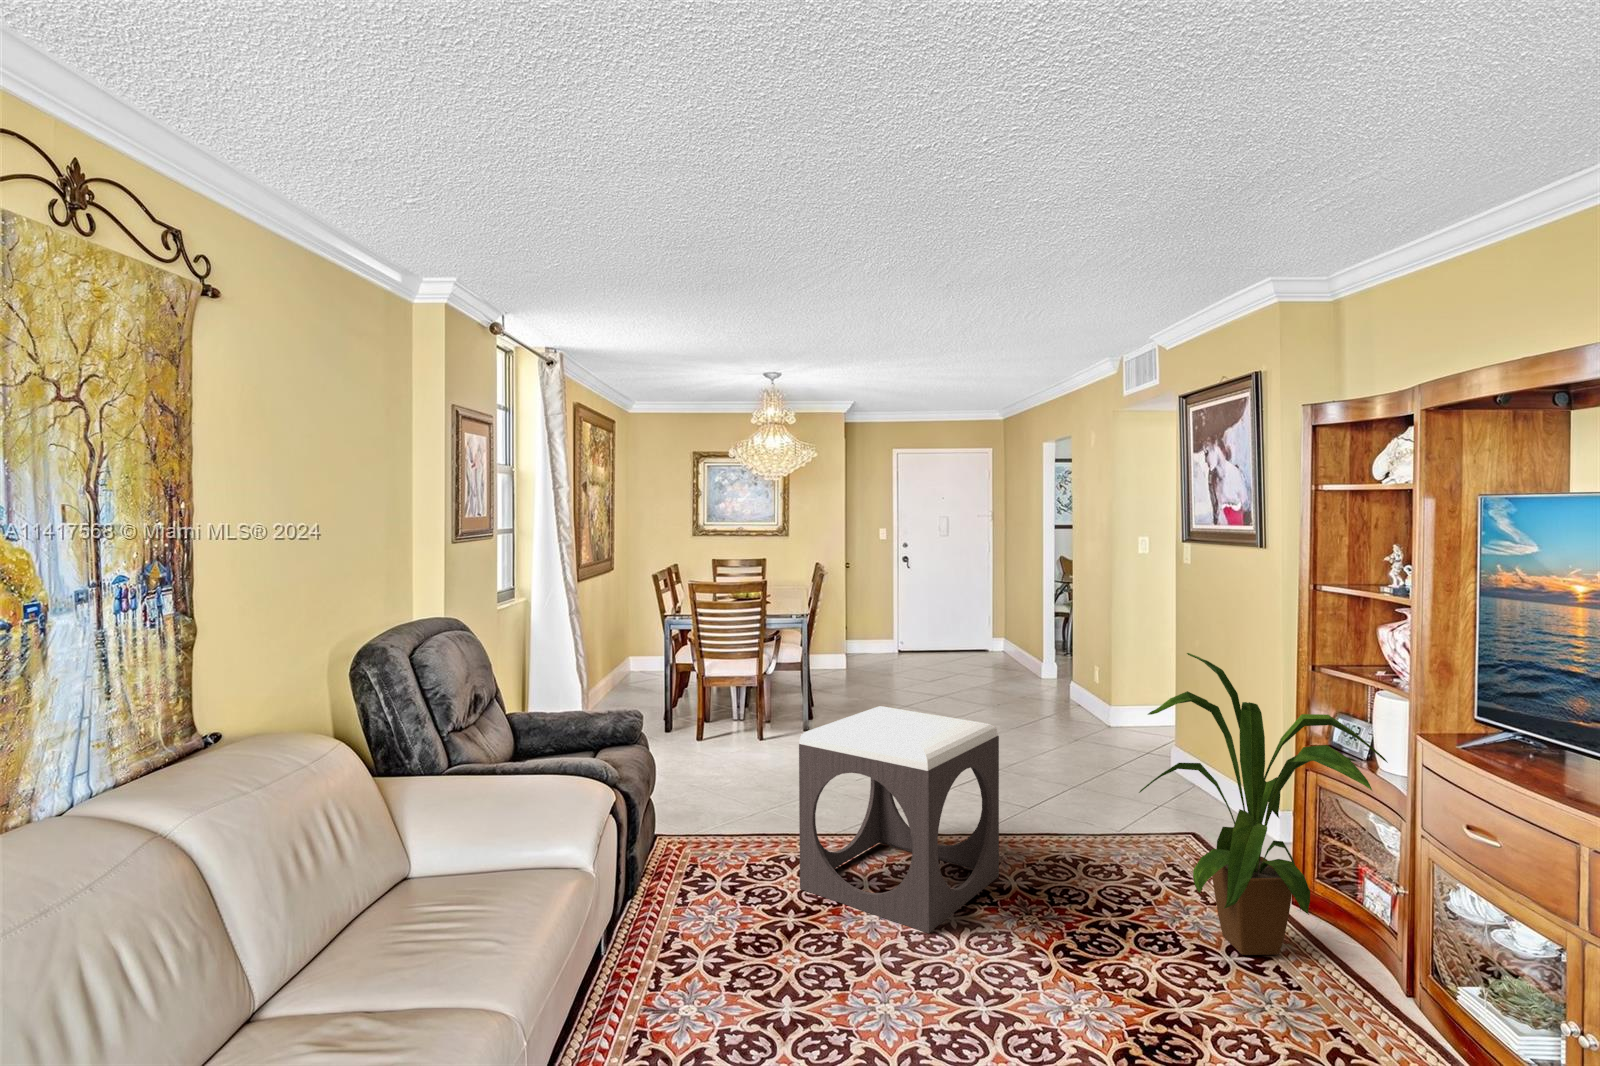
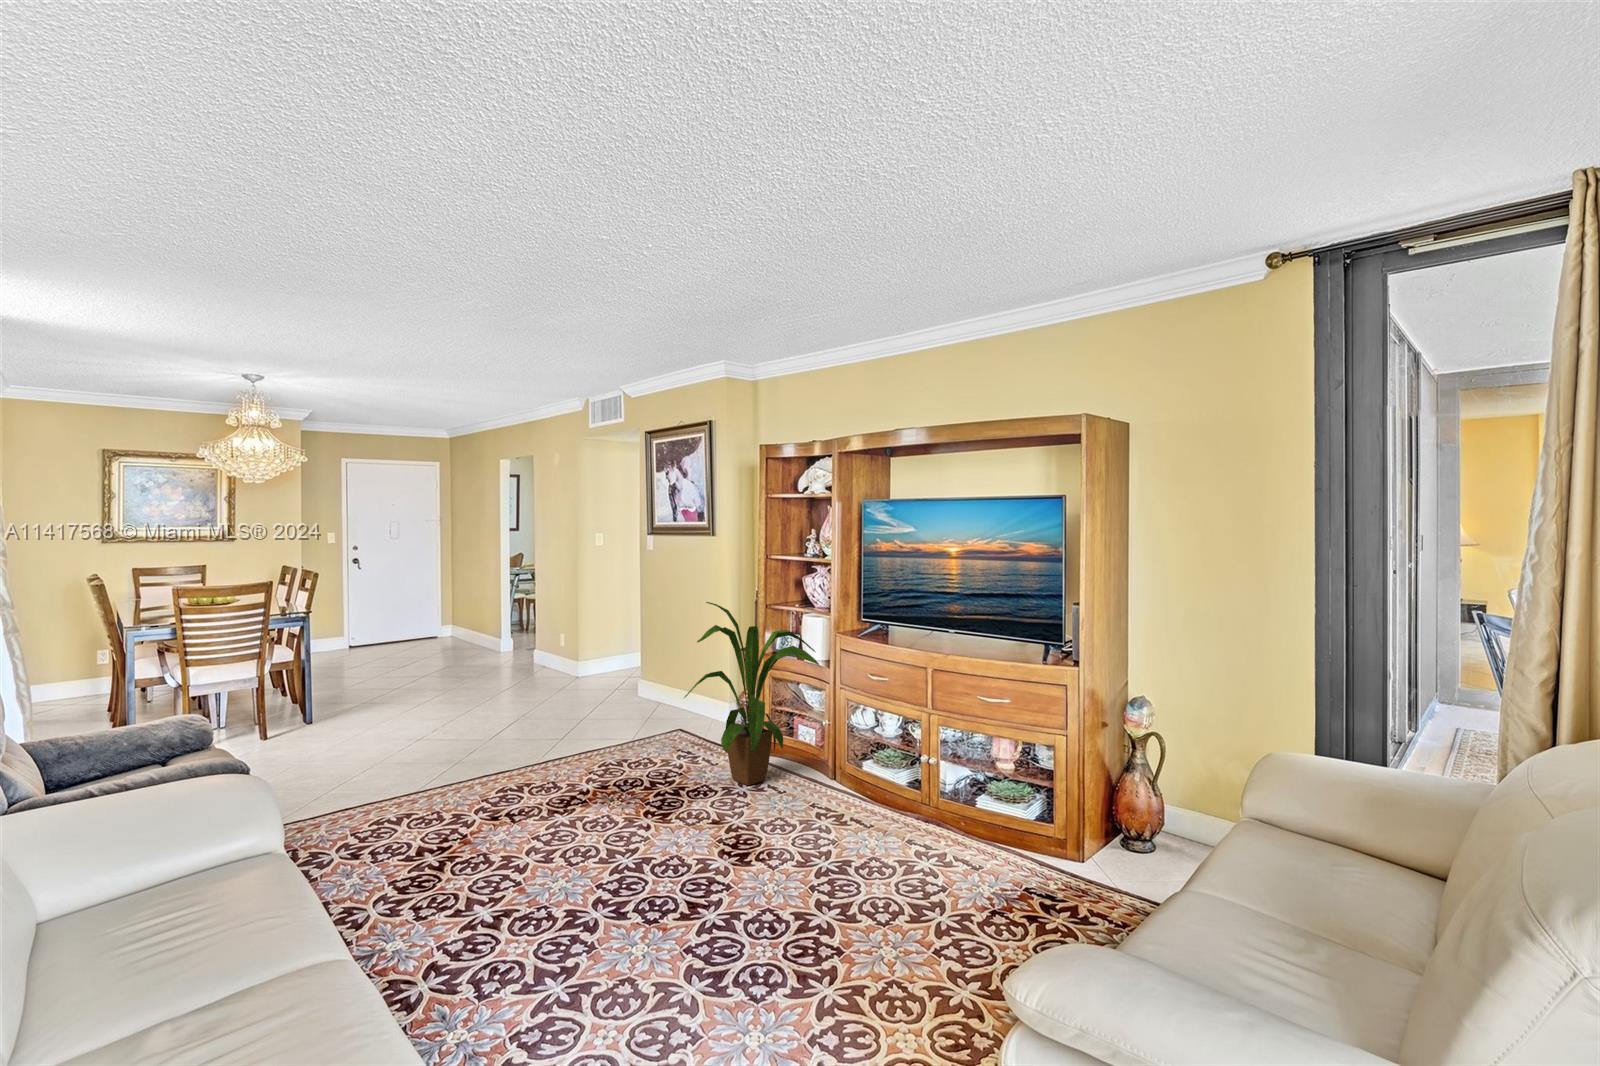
footstool: present [799,706,999,933] -> none [418,671,576,840]

